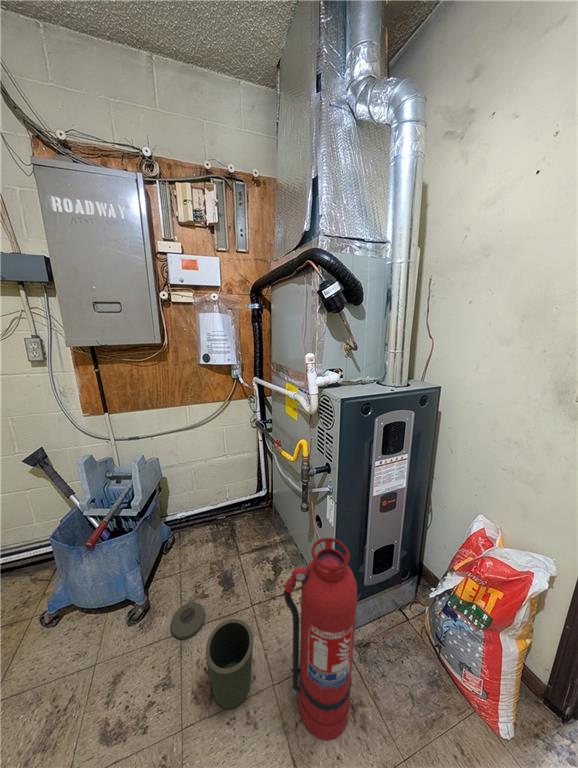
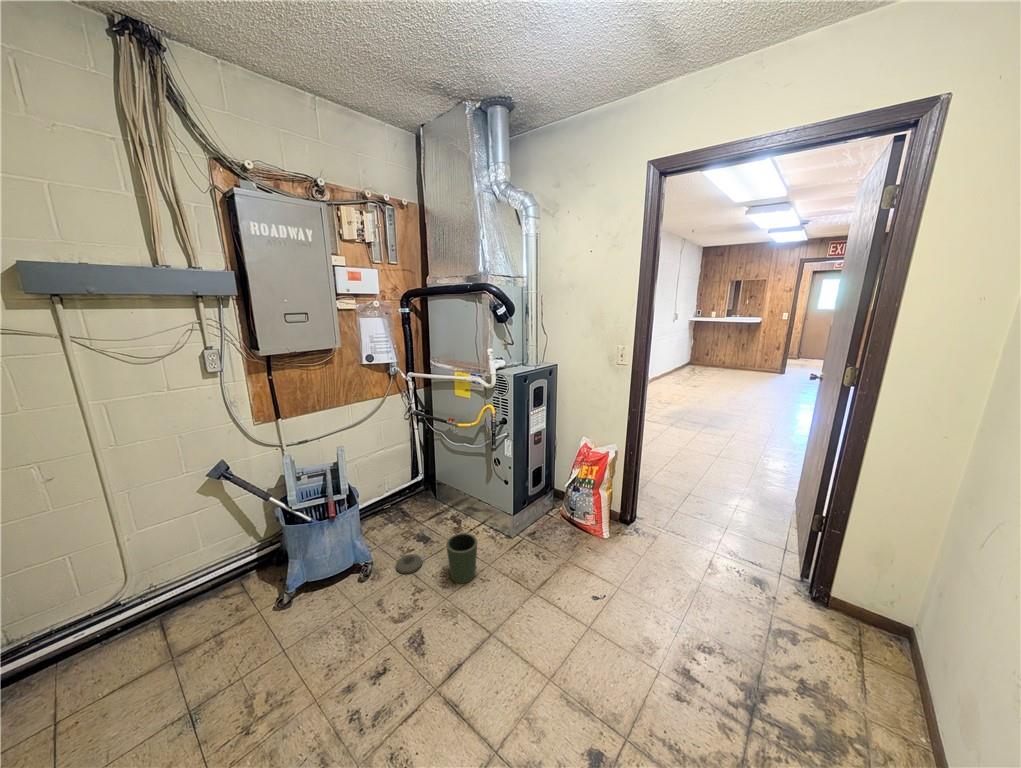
fire extinguisher: present [284,538,358,740] -> none [498,453,537,571]

